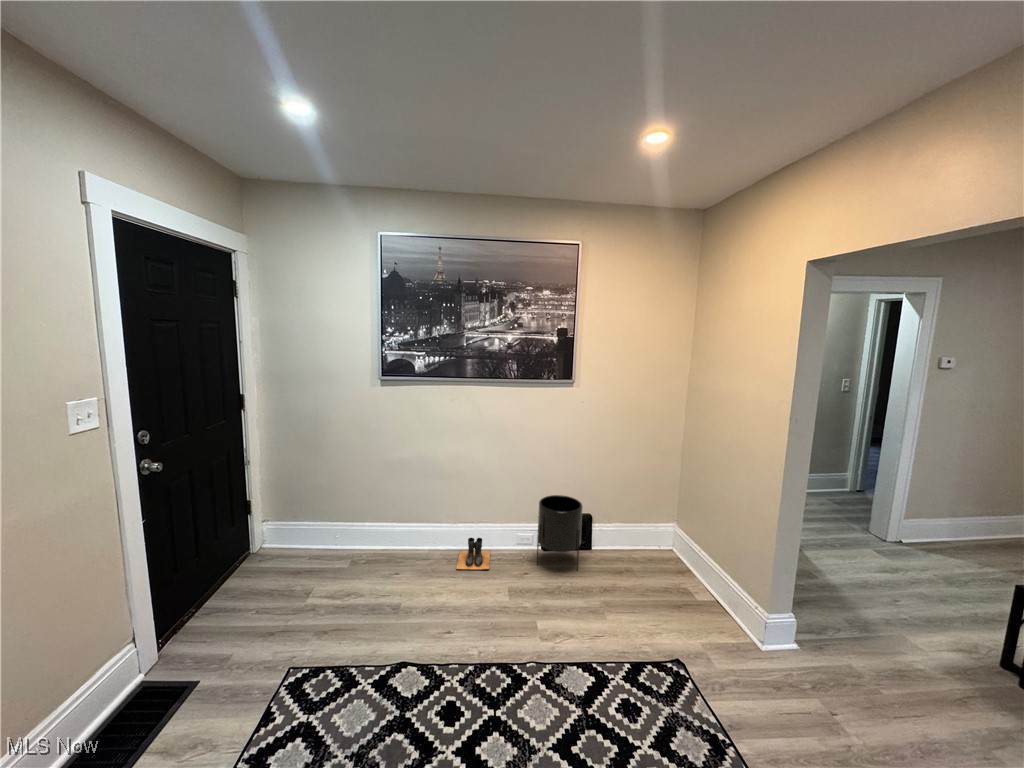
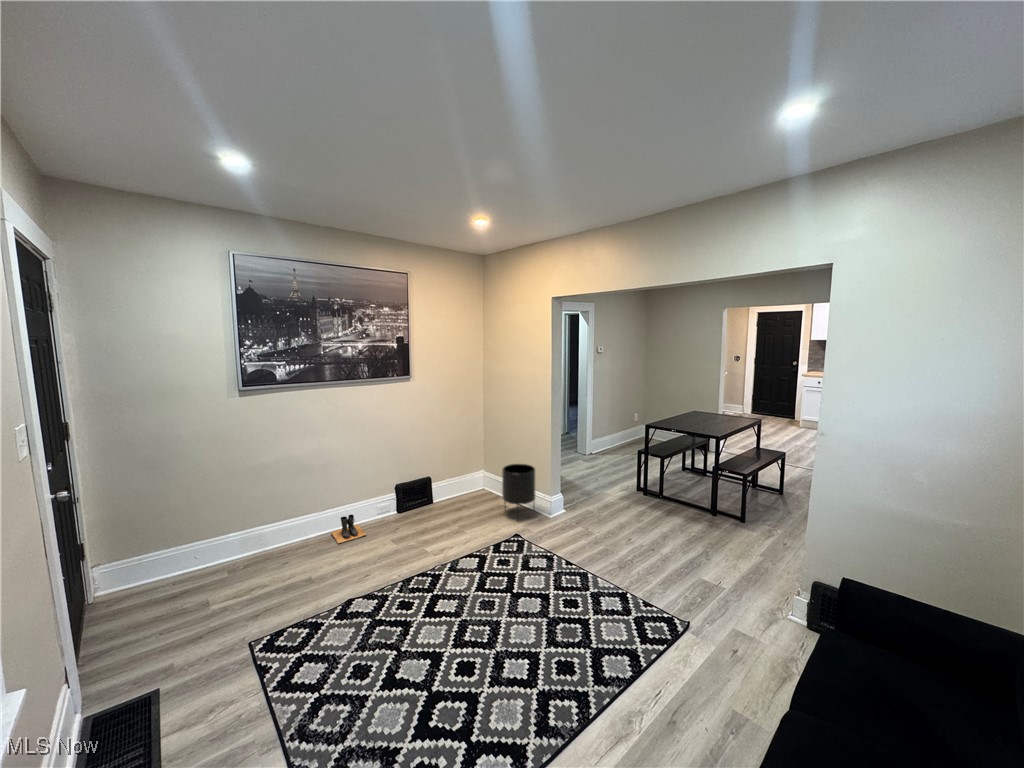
planter: present [537,495,582,570] -> present [502,464,535,508]

